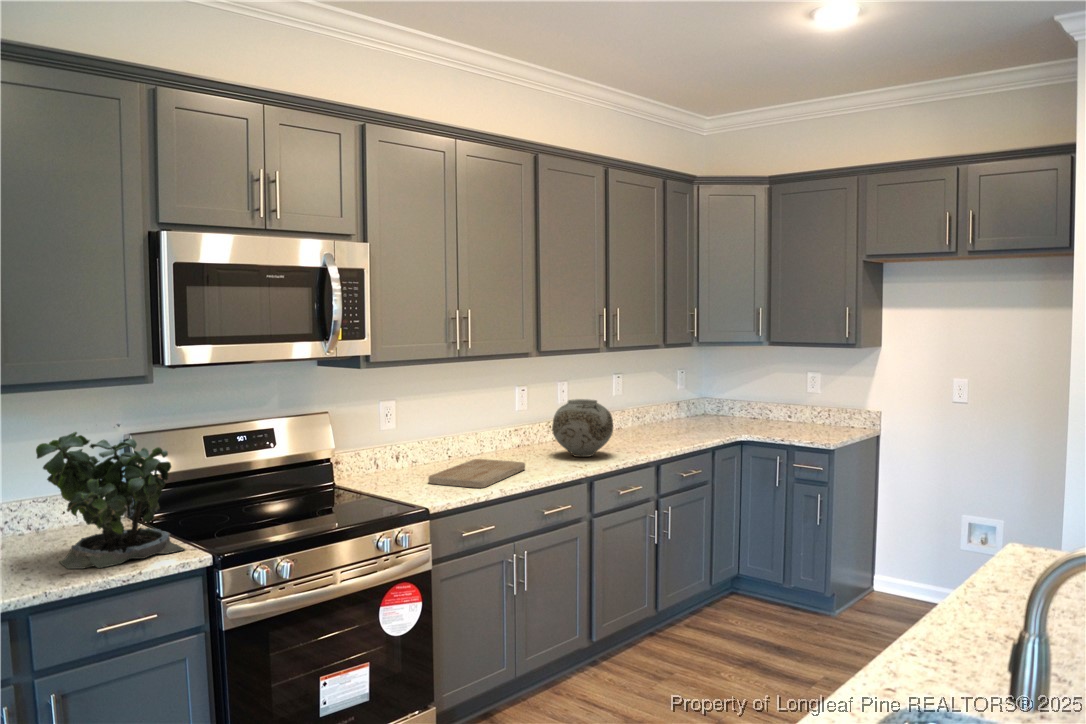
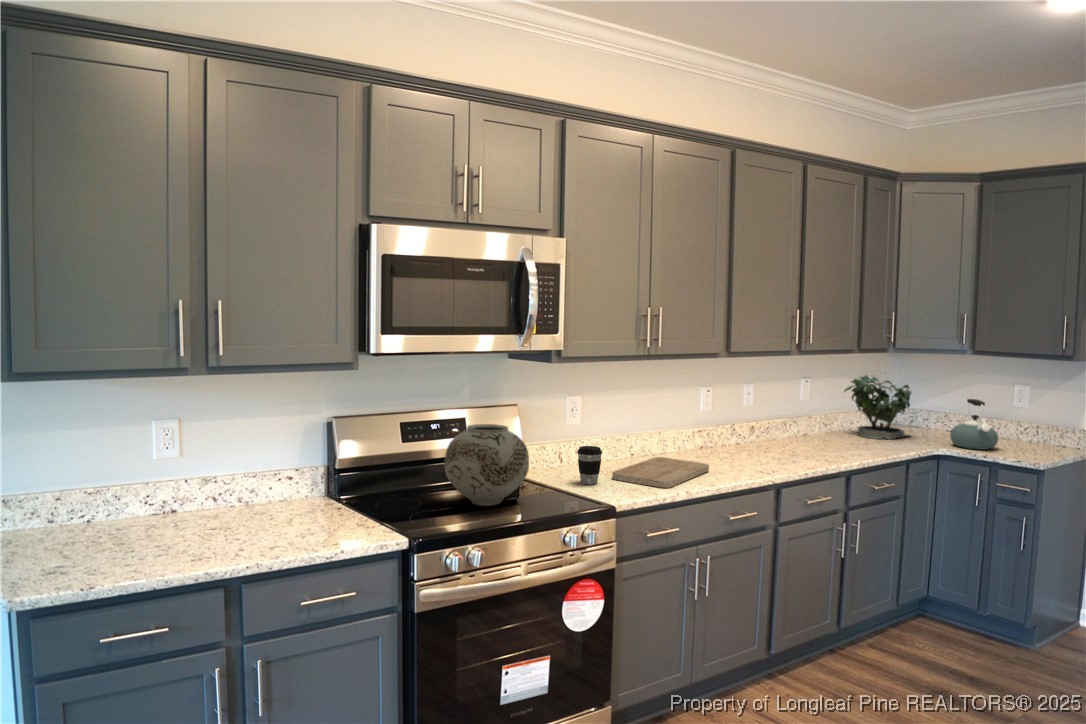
kettle: none [753,387,793,433] -> present [950,399,998,450]
vase: present [552,399,613,457] -> present [444,424,529,506]
potted plant: present [36,424,185,569] -> present [844,375,912,439]
coffee cup: none [391,451,417,490] -> present [577,446,602,485]

